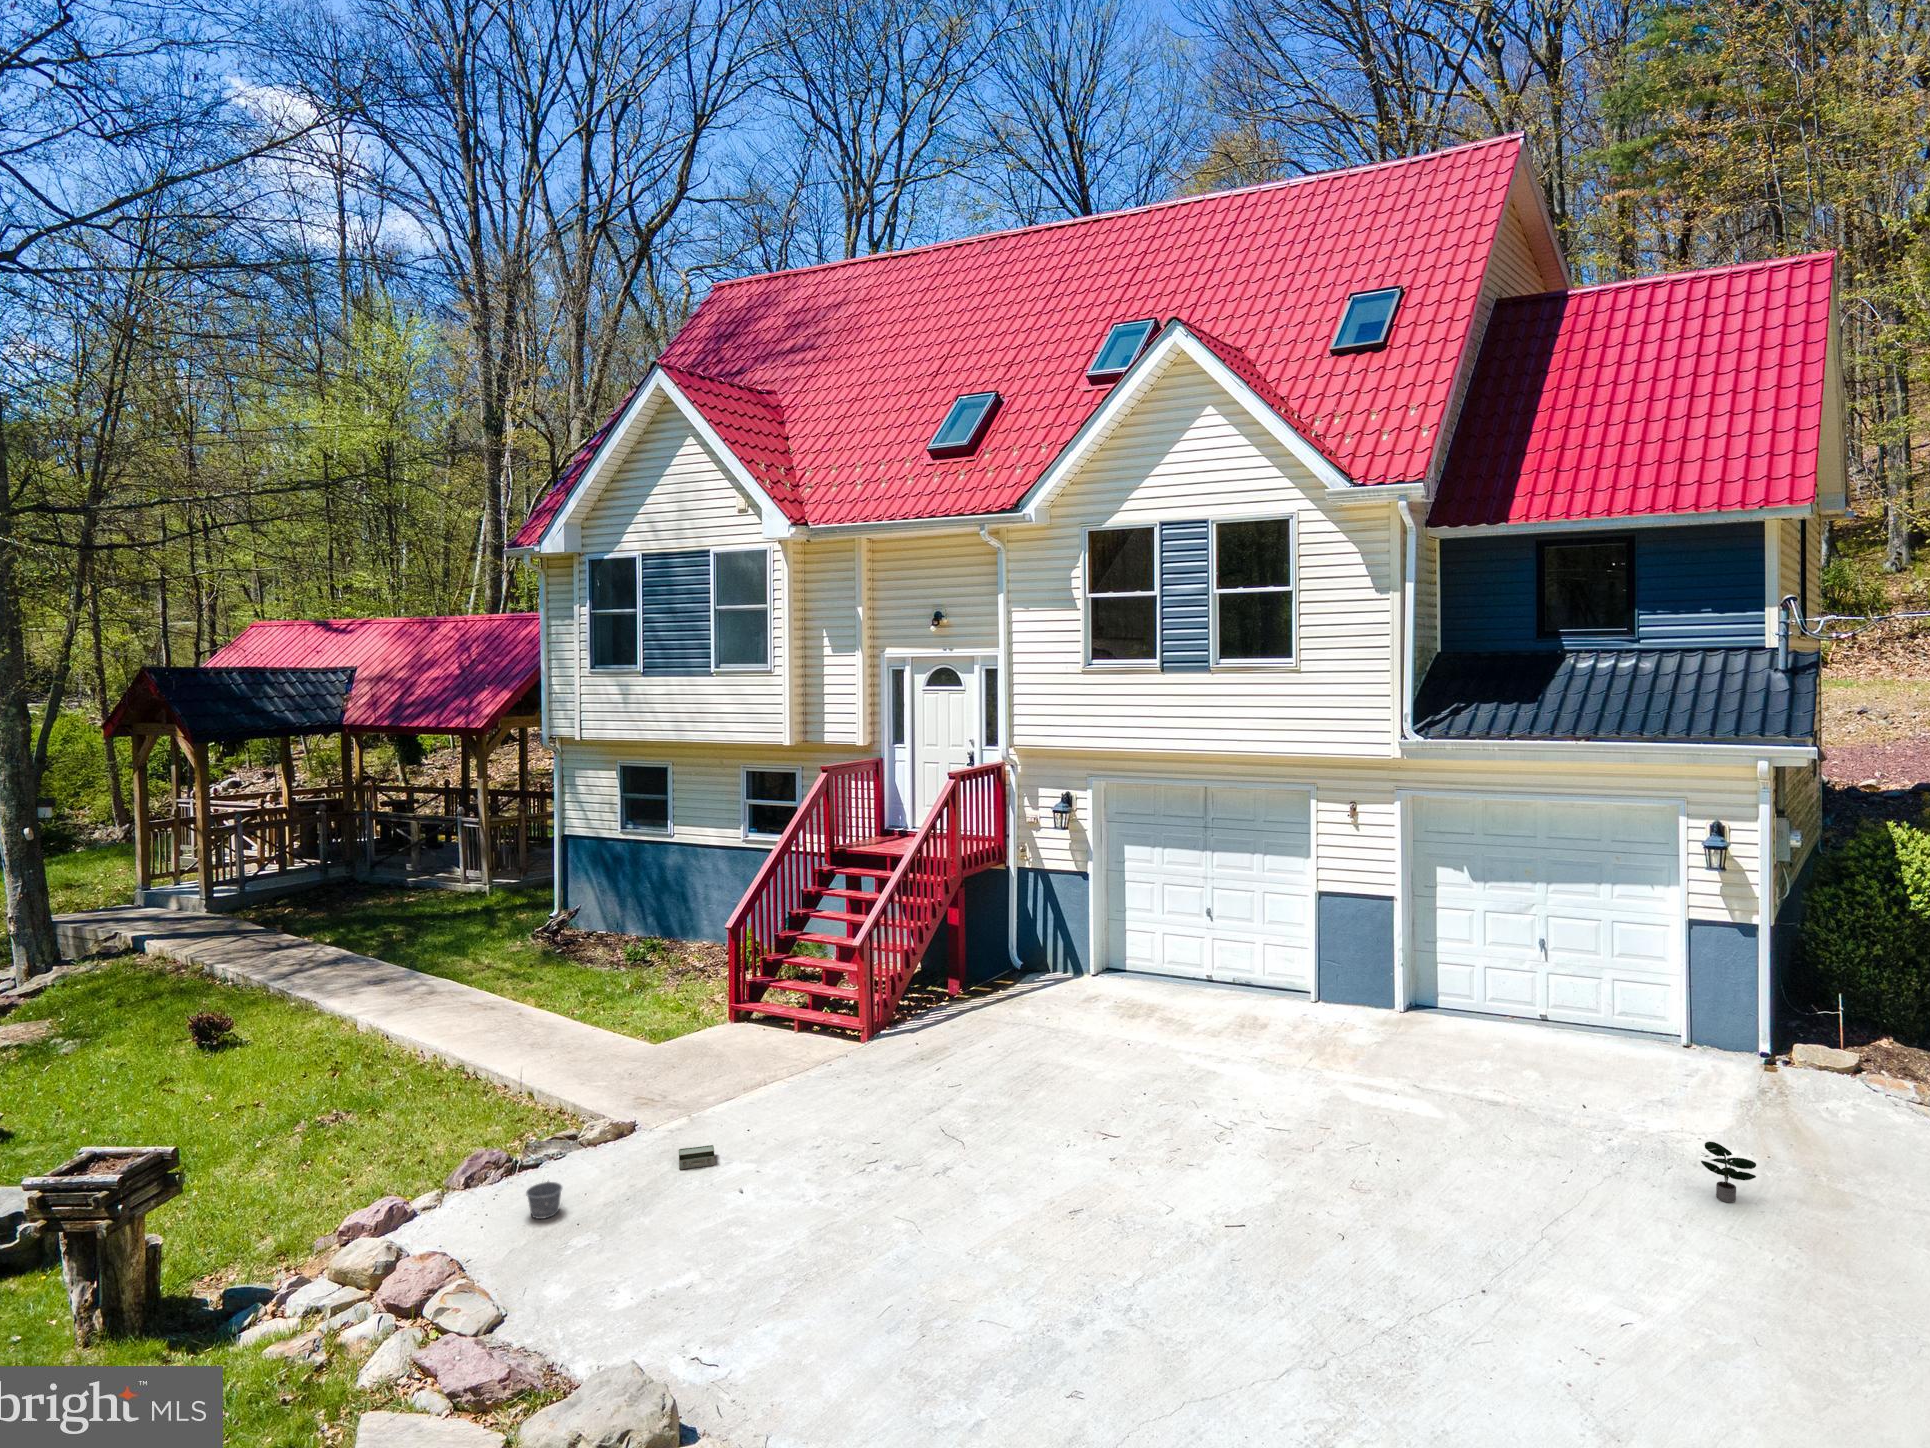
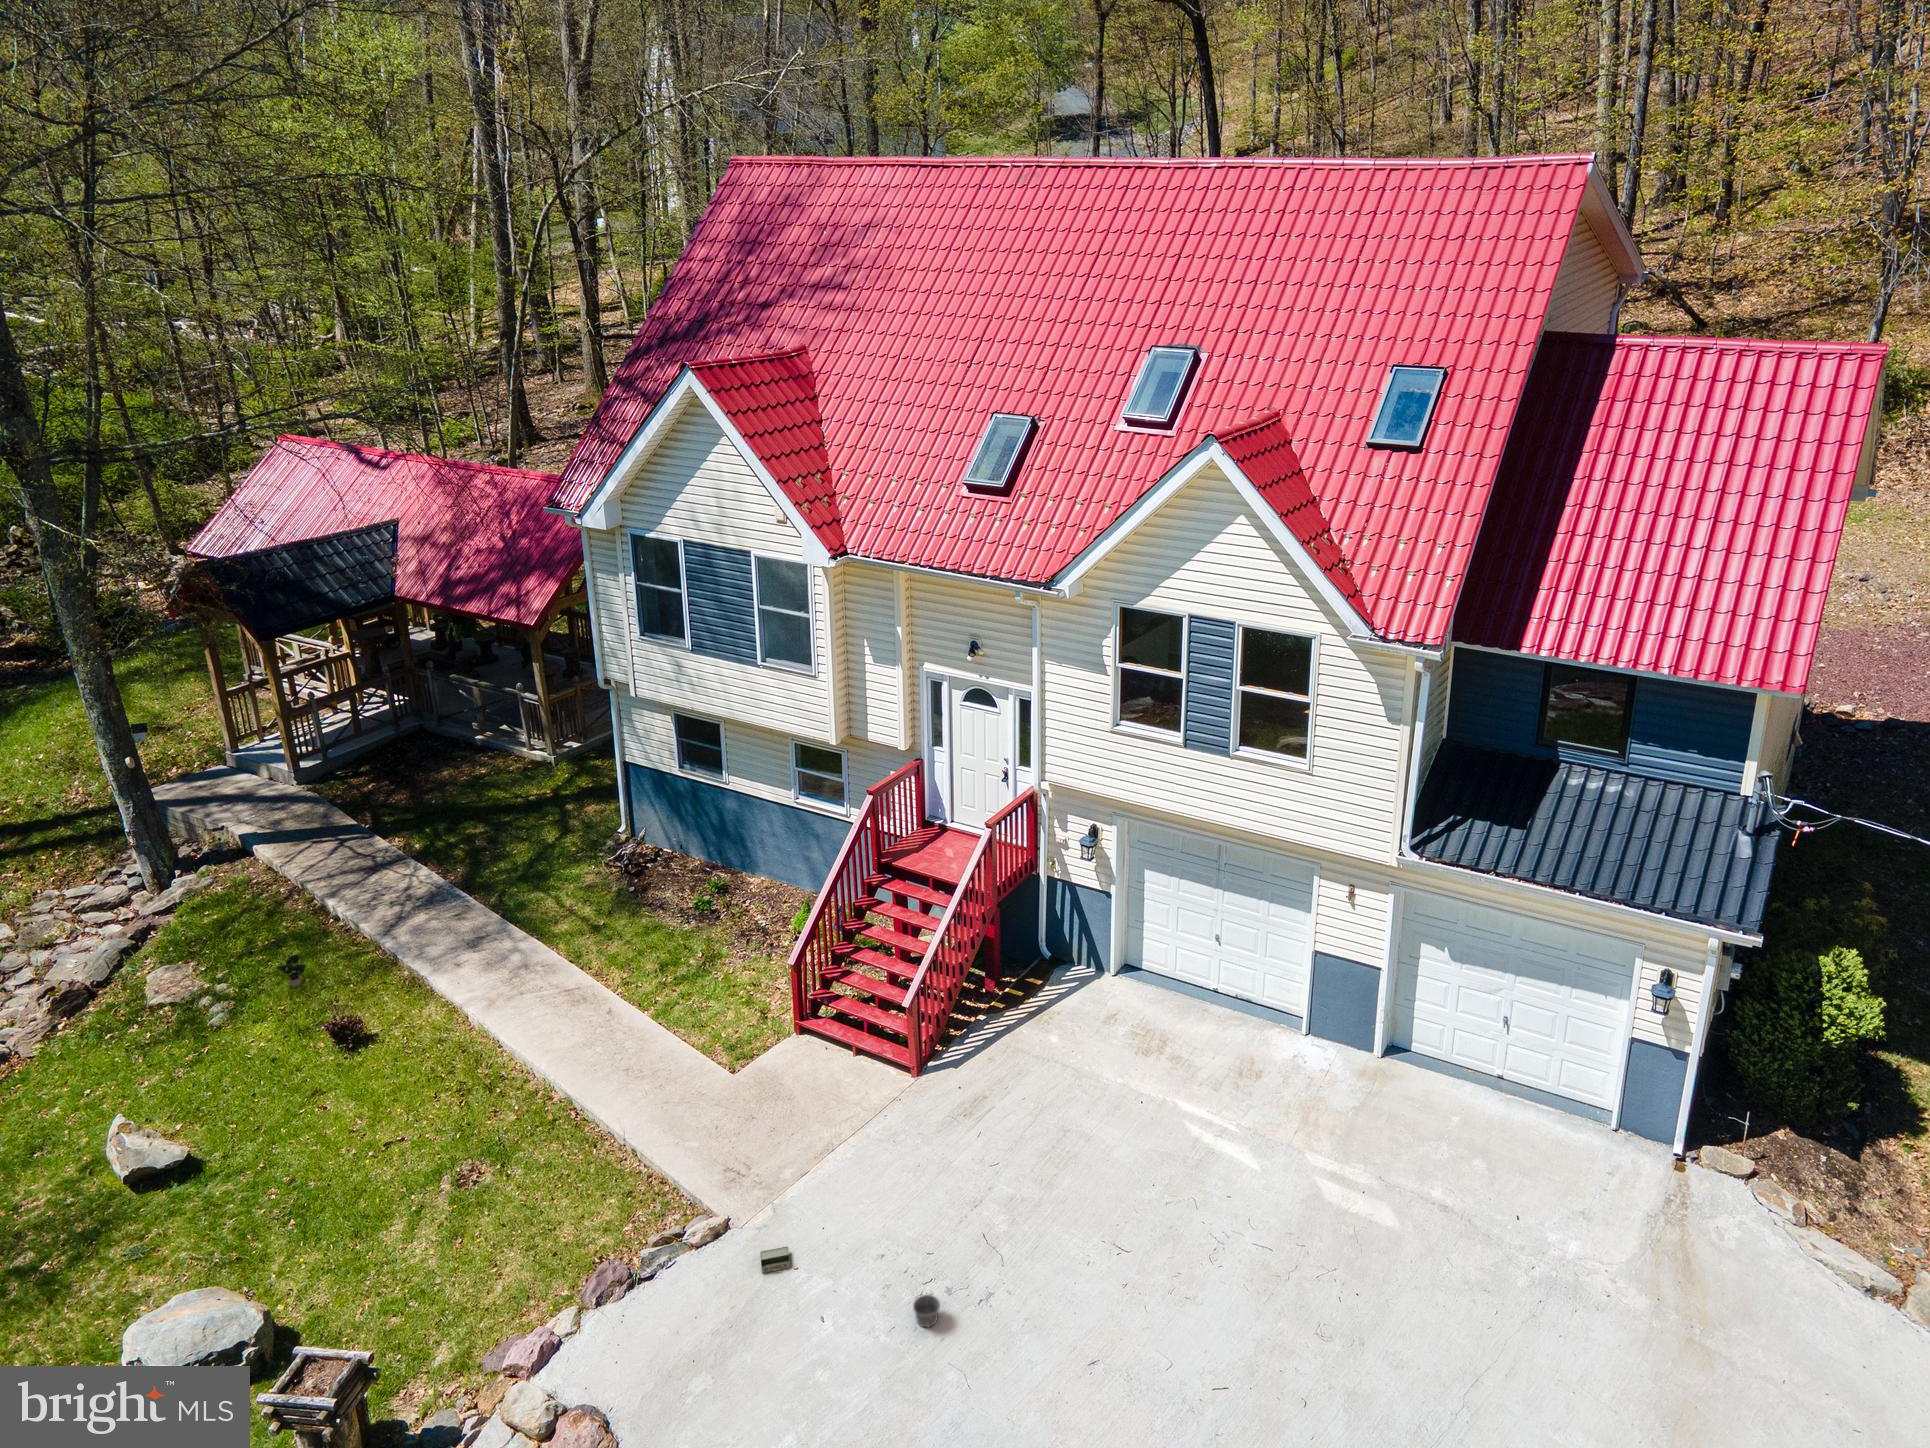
potted plant: present [1701,1141,1756,1203] -> present [277,955,307,987]
bucket: present [526,1181,562,1219] -> present [913,1295,940,1327]

